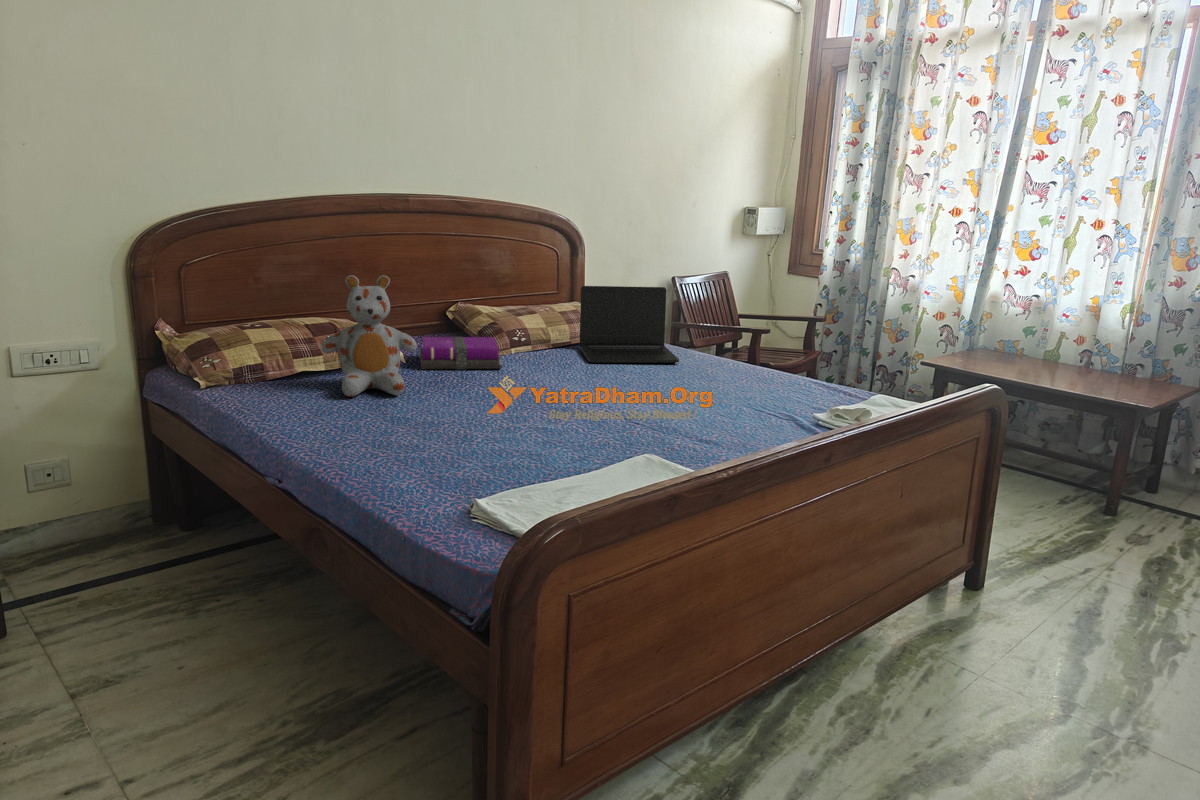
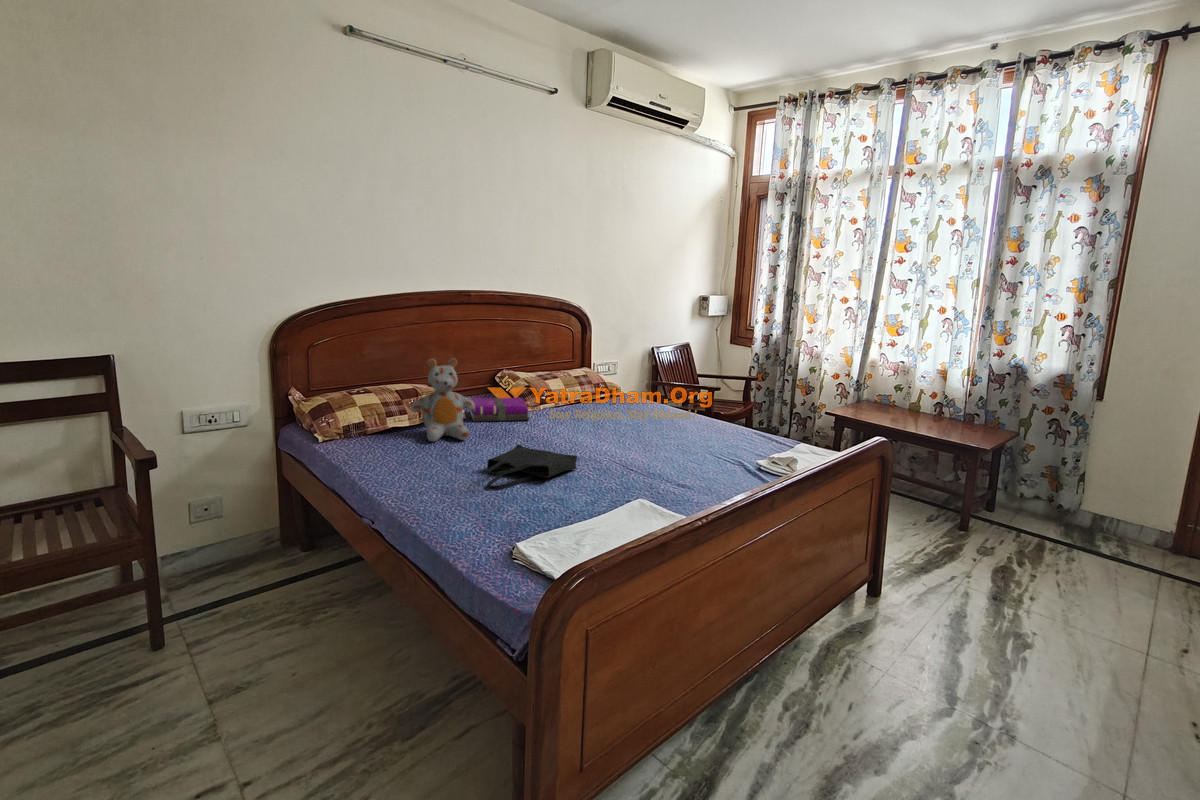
laptop: present [580,286,679,363] -> none [581,360,653,415]
tote bag: none [406,403,553,473] -> present [487,444,577,490]

